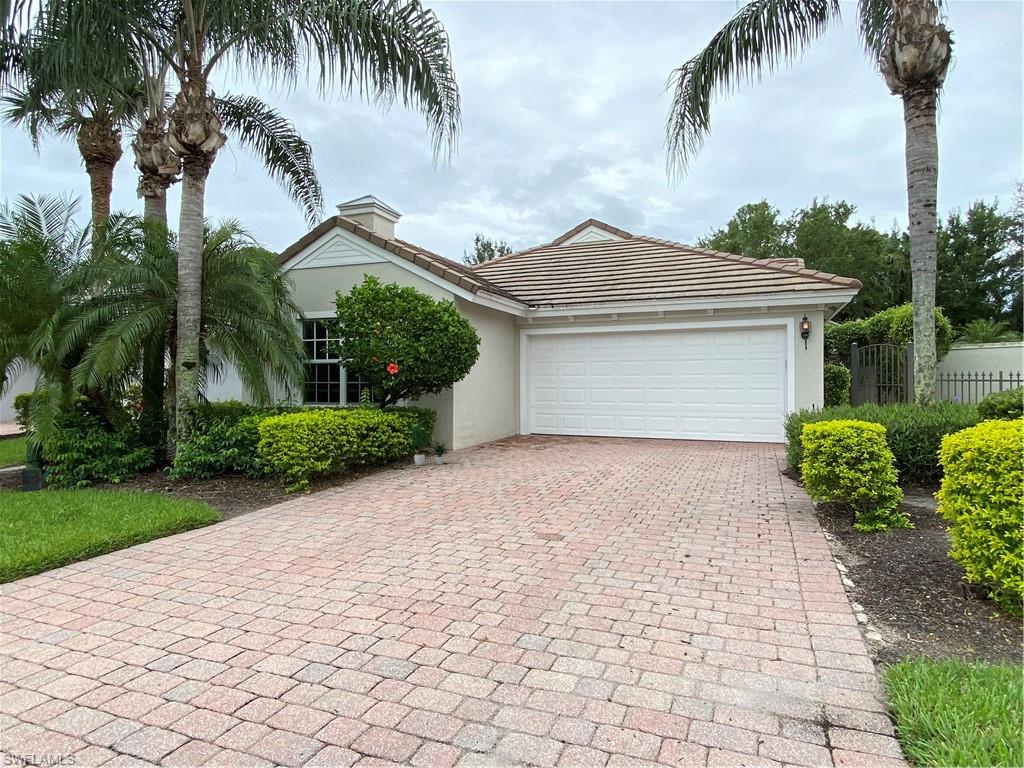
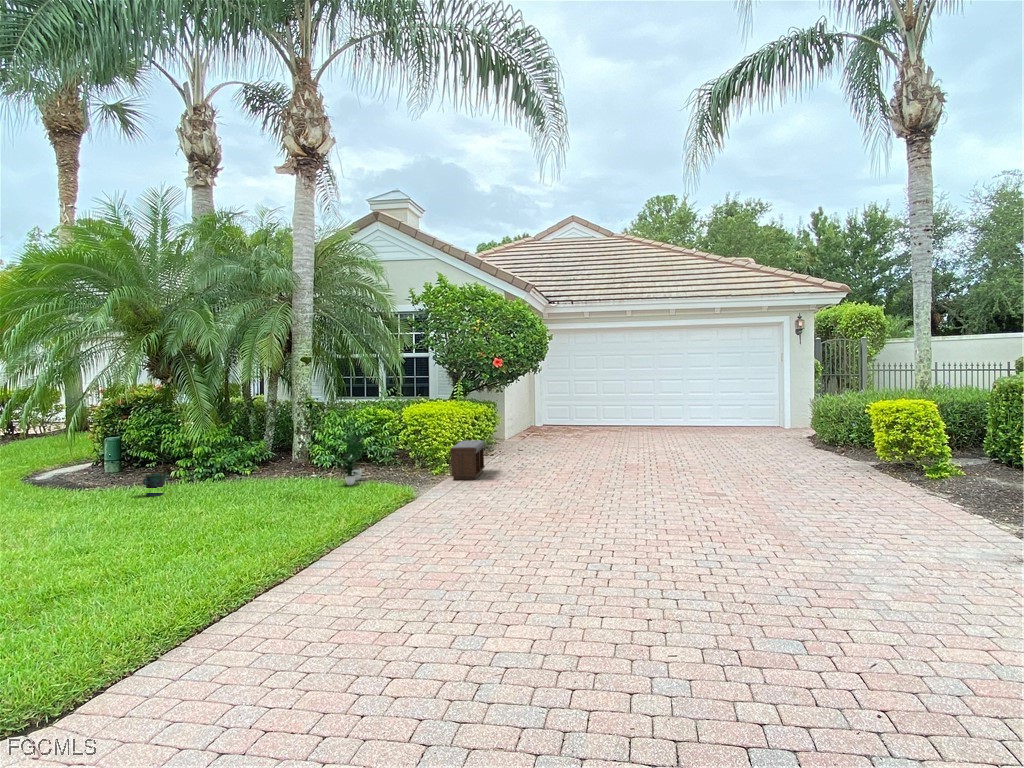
potted plant: present [410,423,447,465] -> present [341,433,364,485]
bench: none [314,449,371,492] -> present [450,440,485,480]

